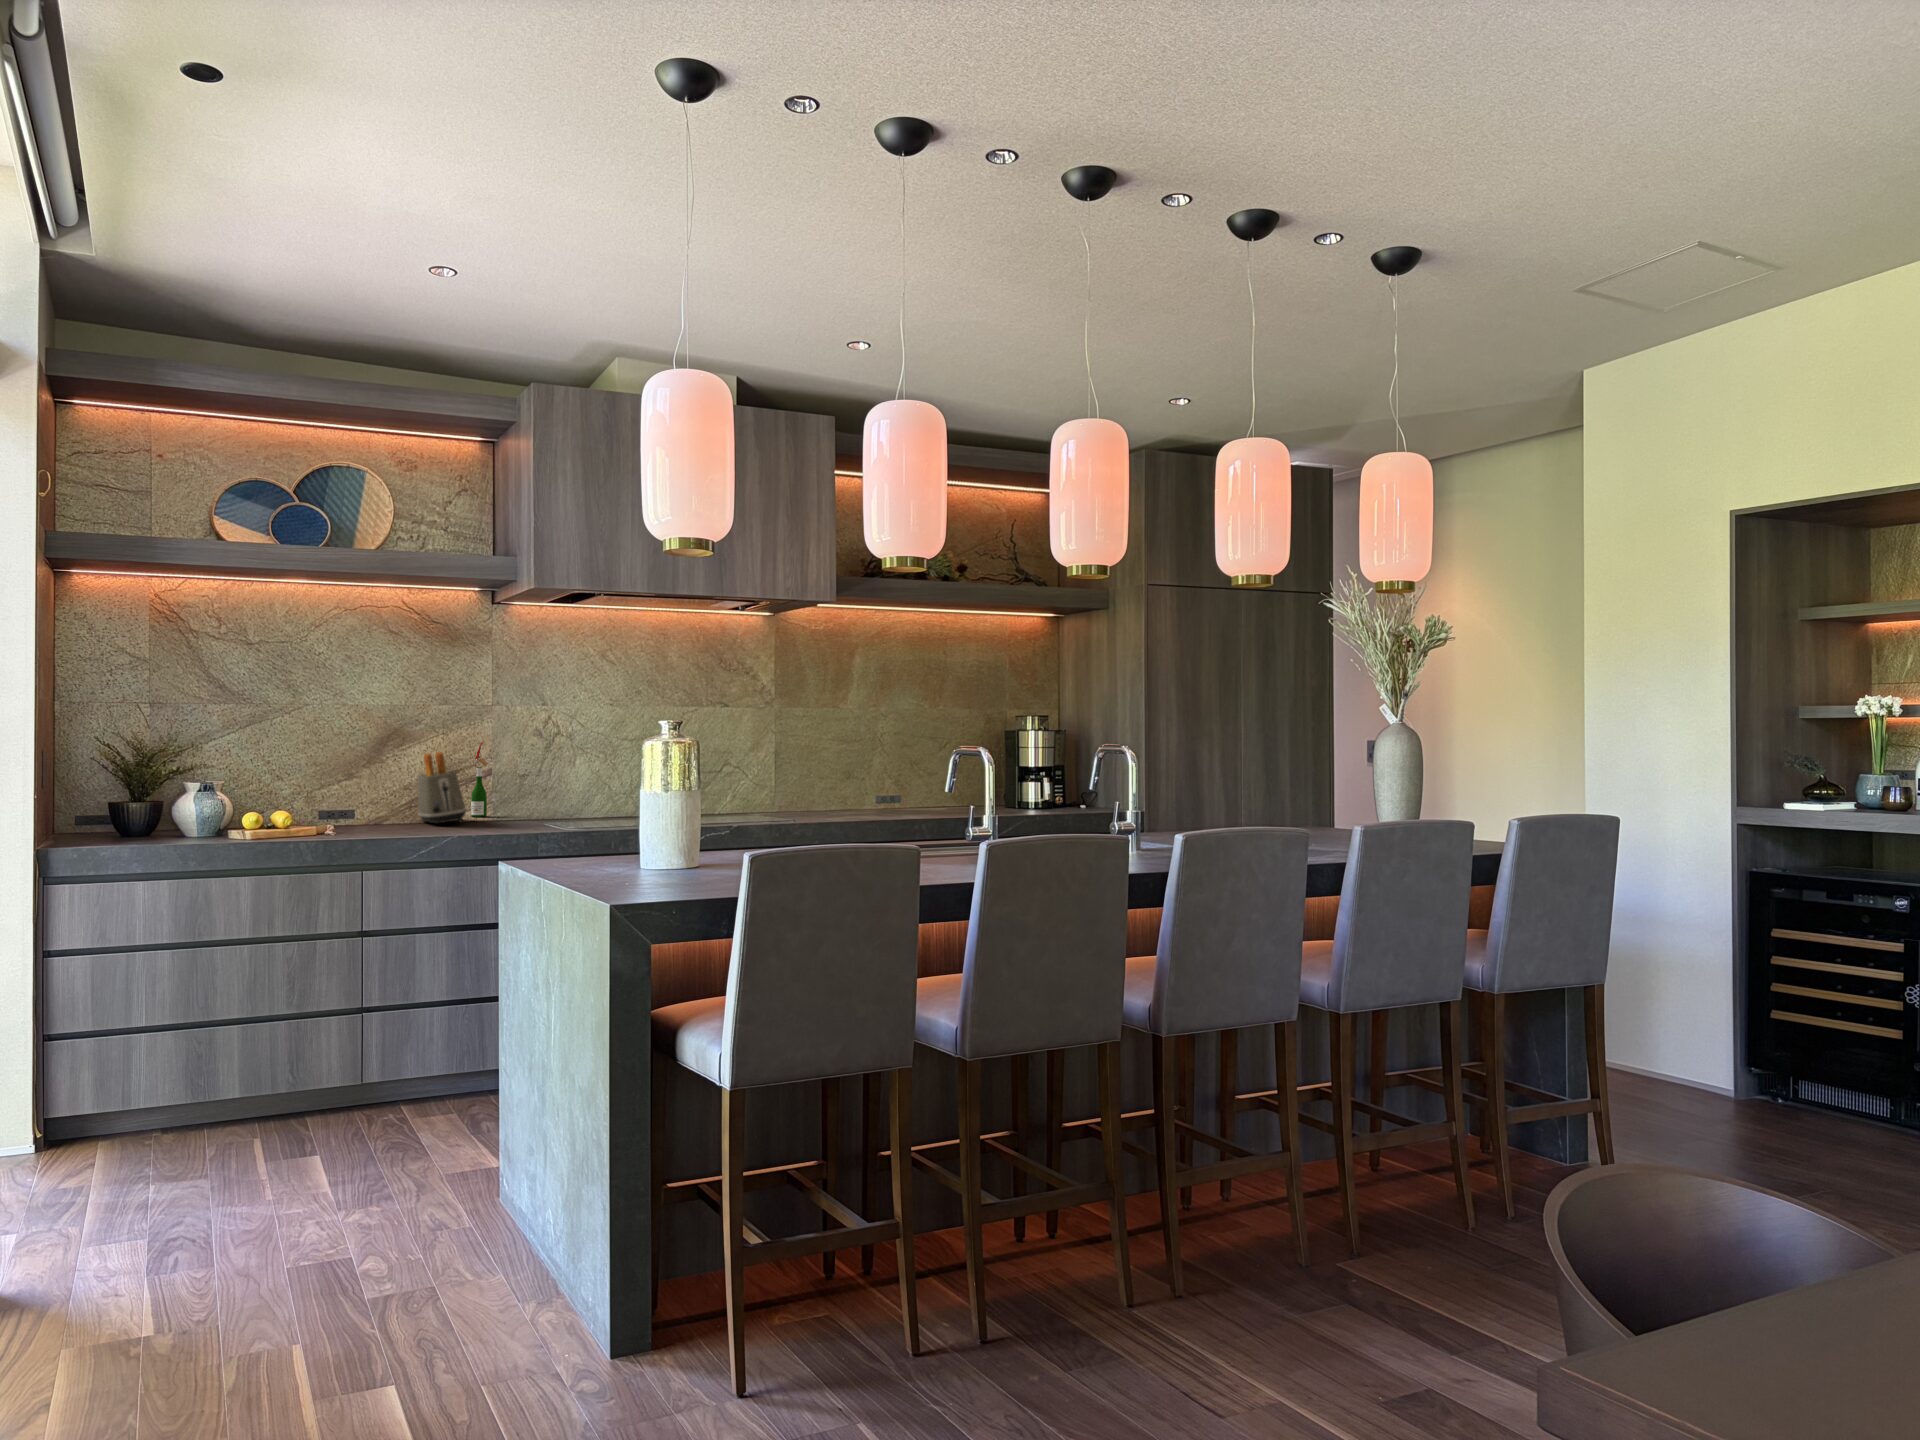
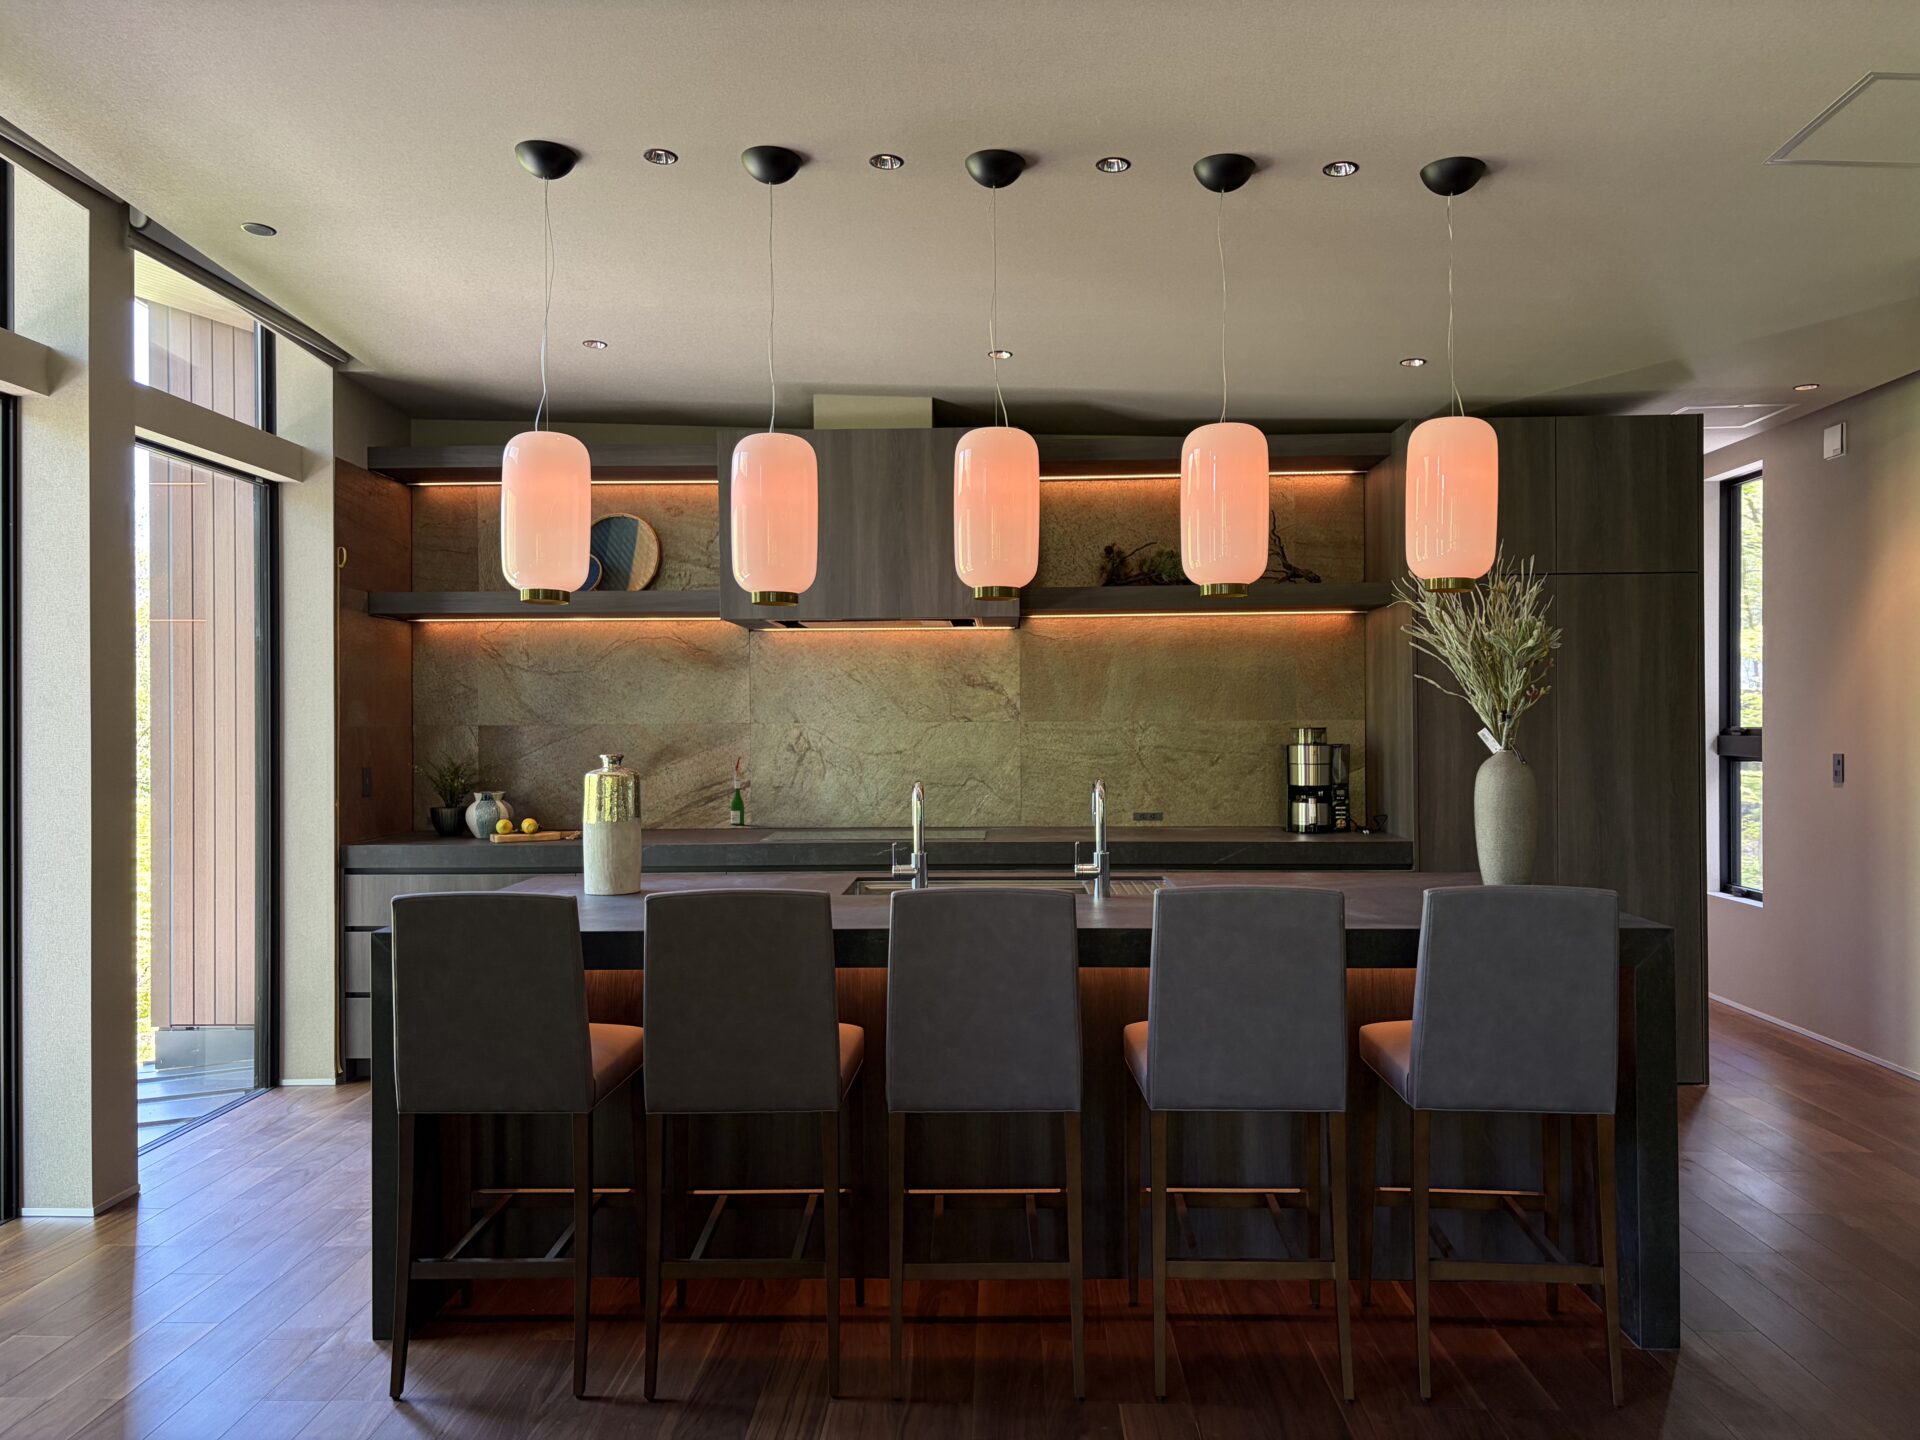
toaster: present [417,752,466,823] -> none [670,767,711,831]

